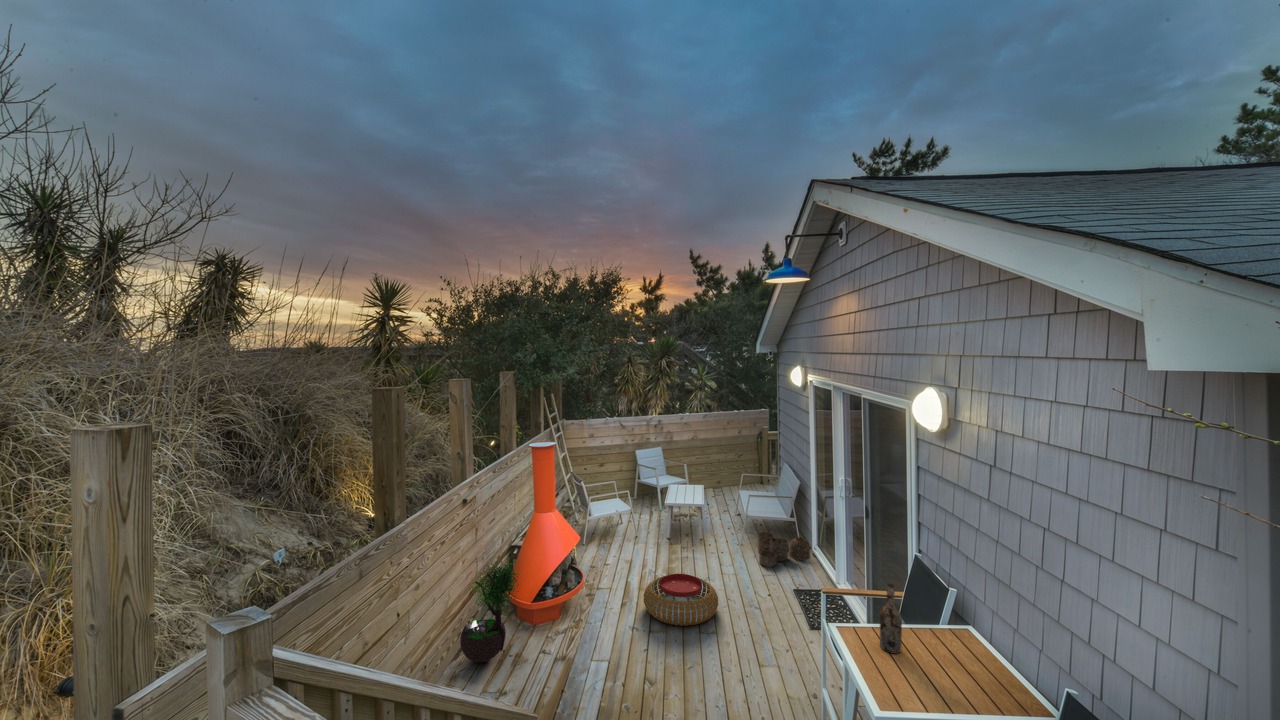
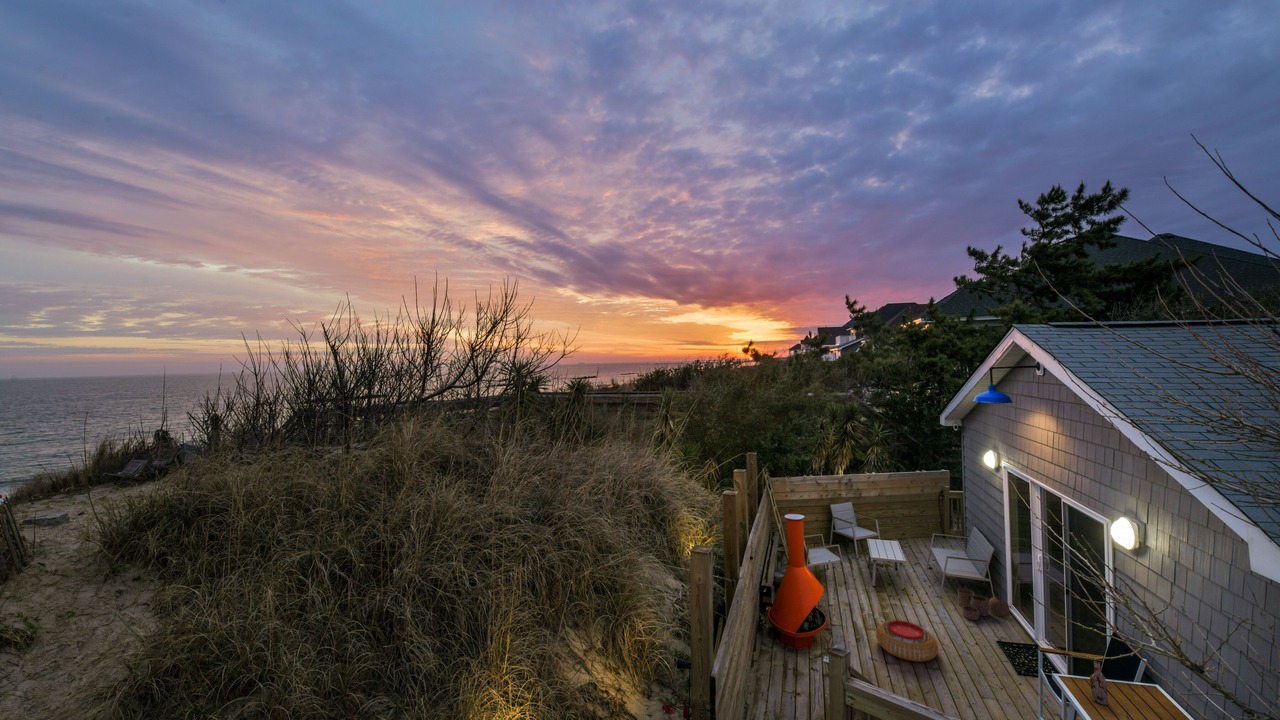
potted tree: present [460,561,519,662] -> none [762,601,801,669]

